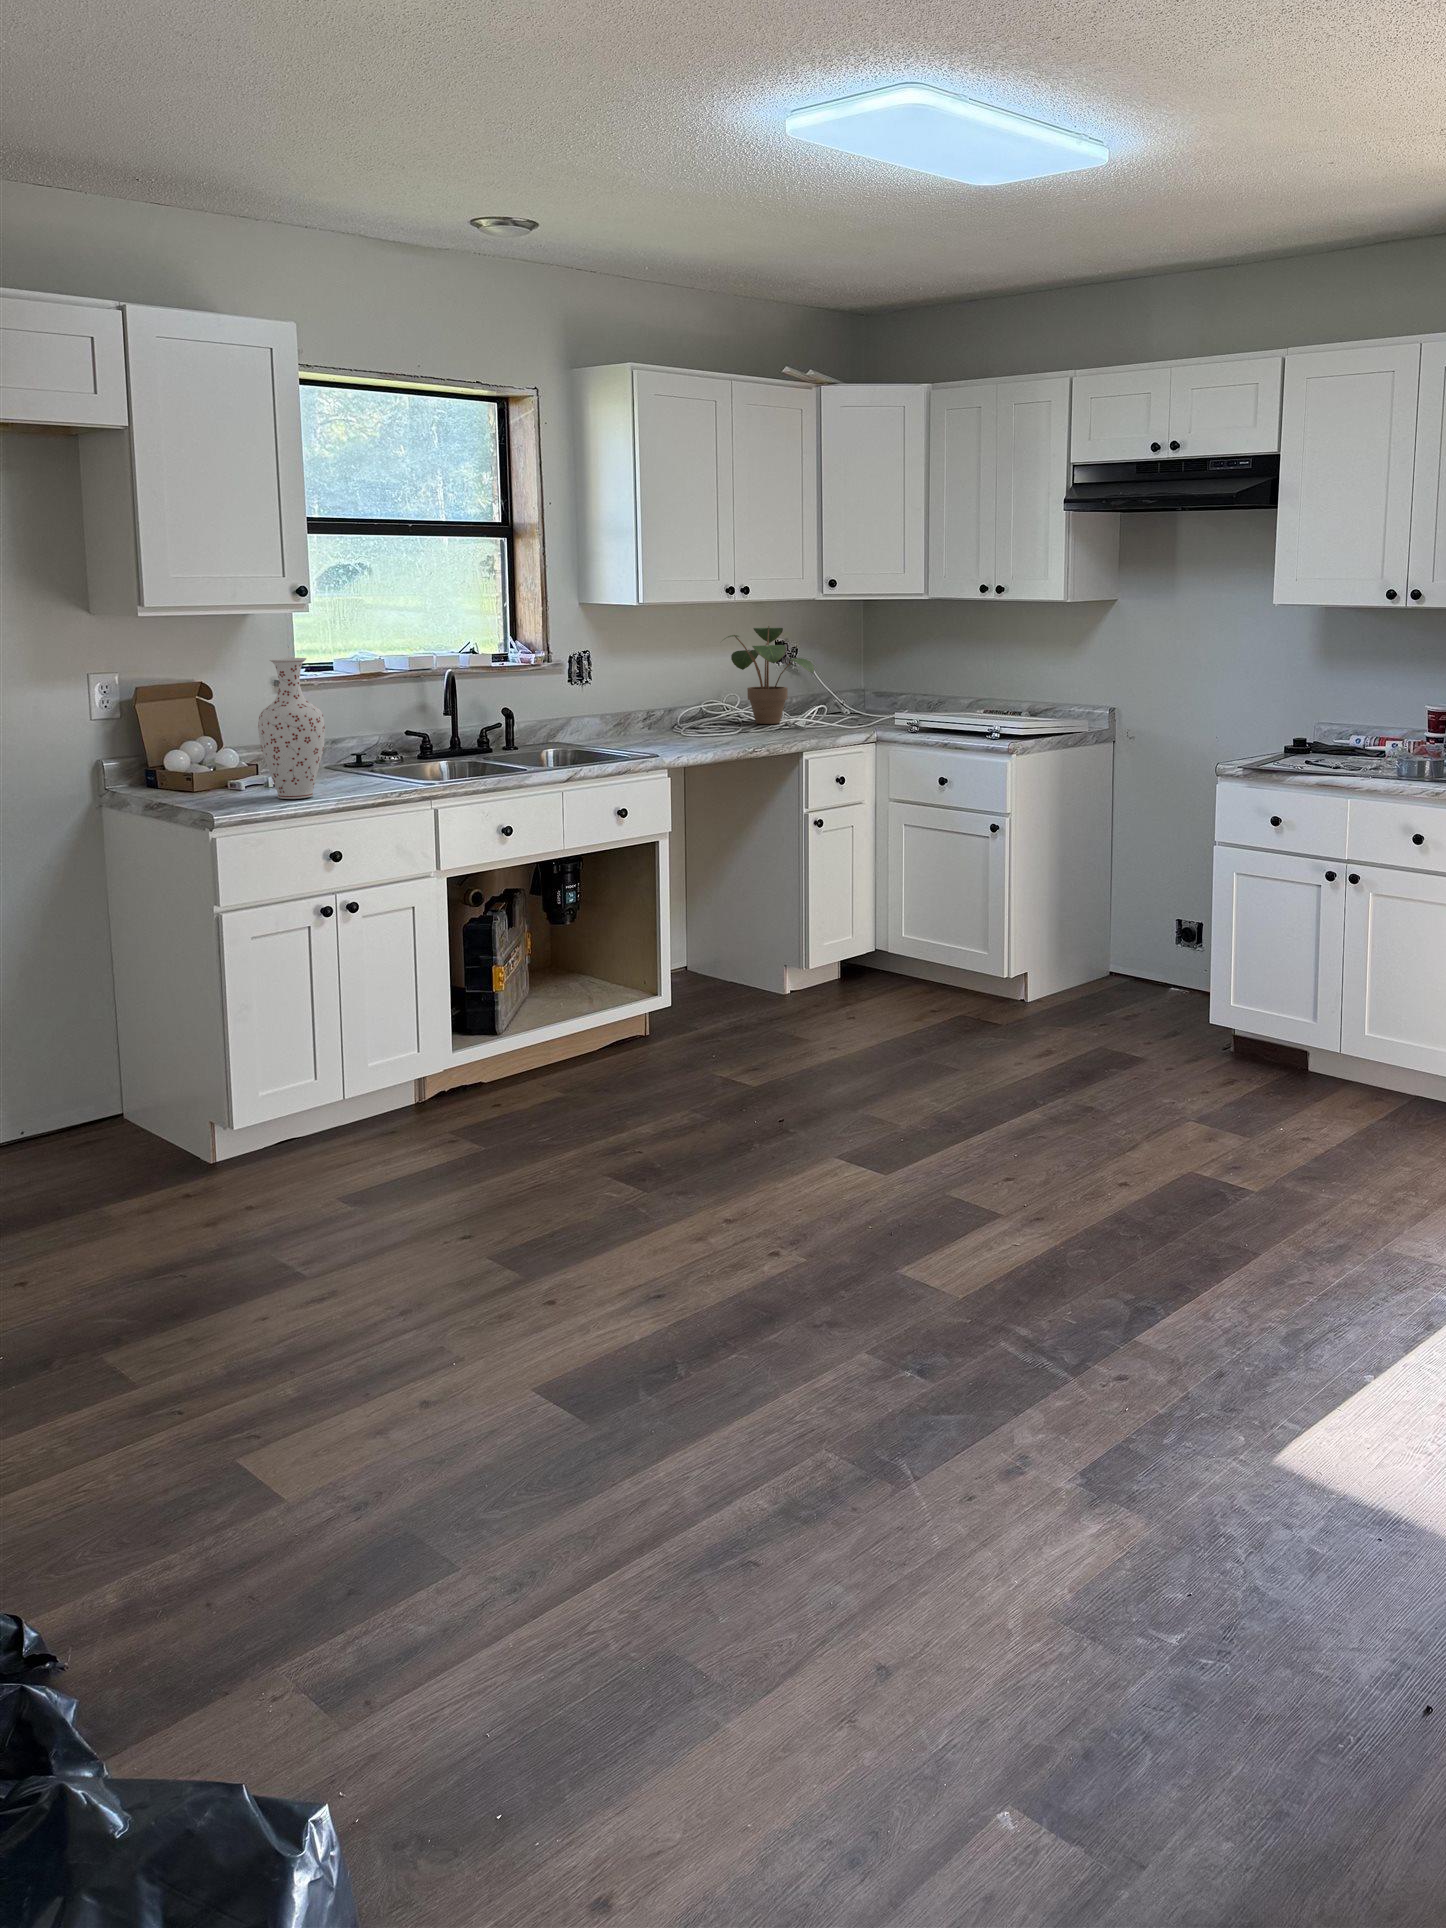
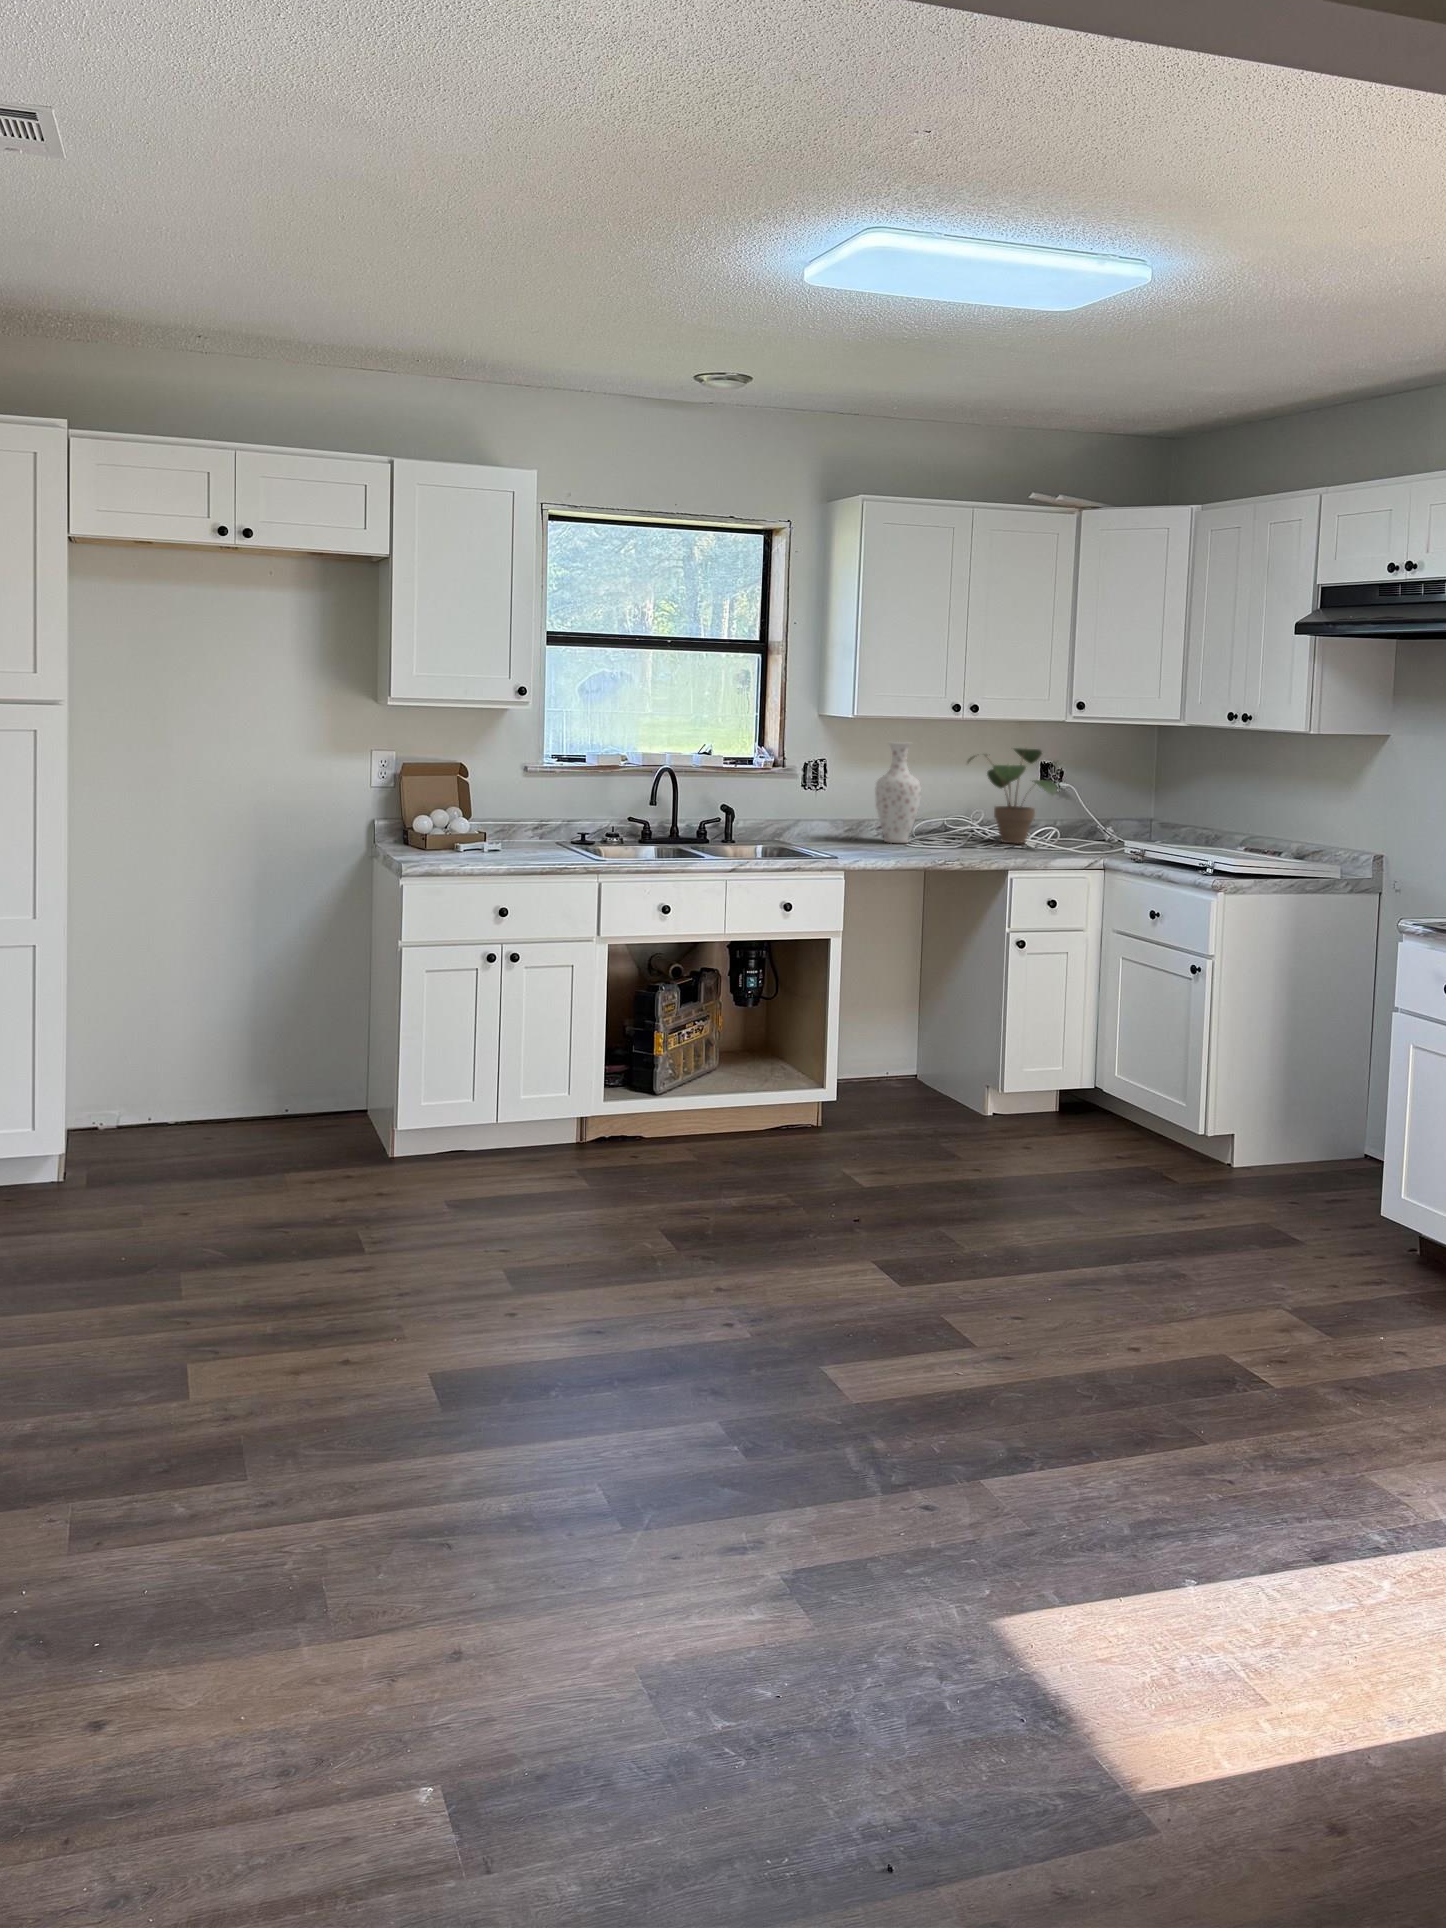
vase: present [258,658,325,799] -> present [875,742,921,843]

